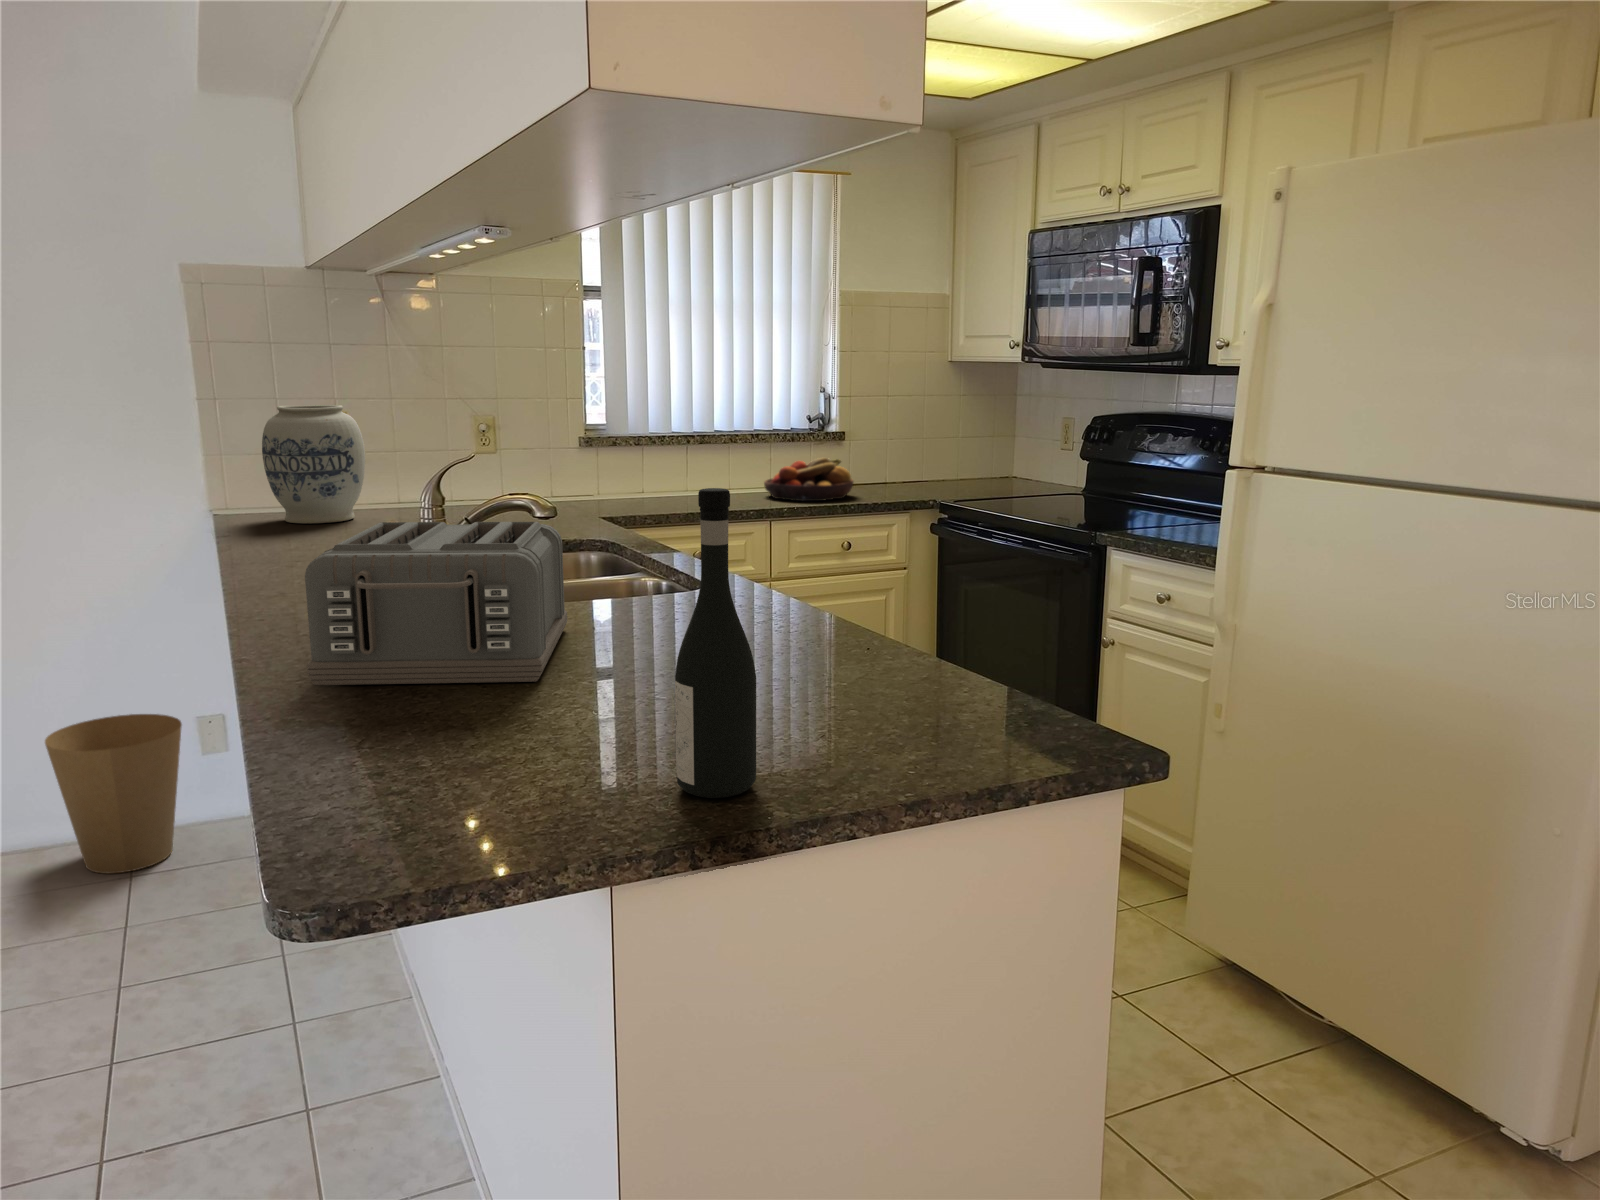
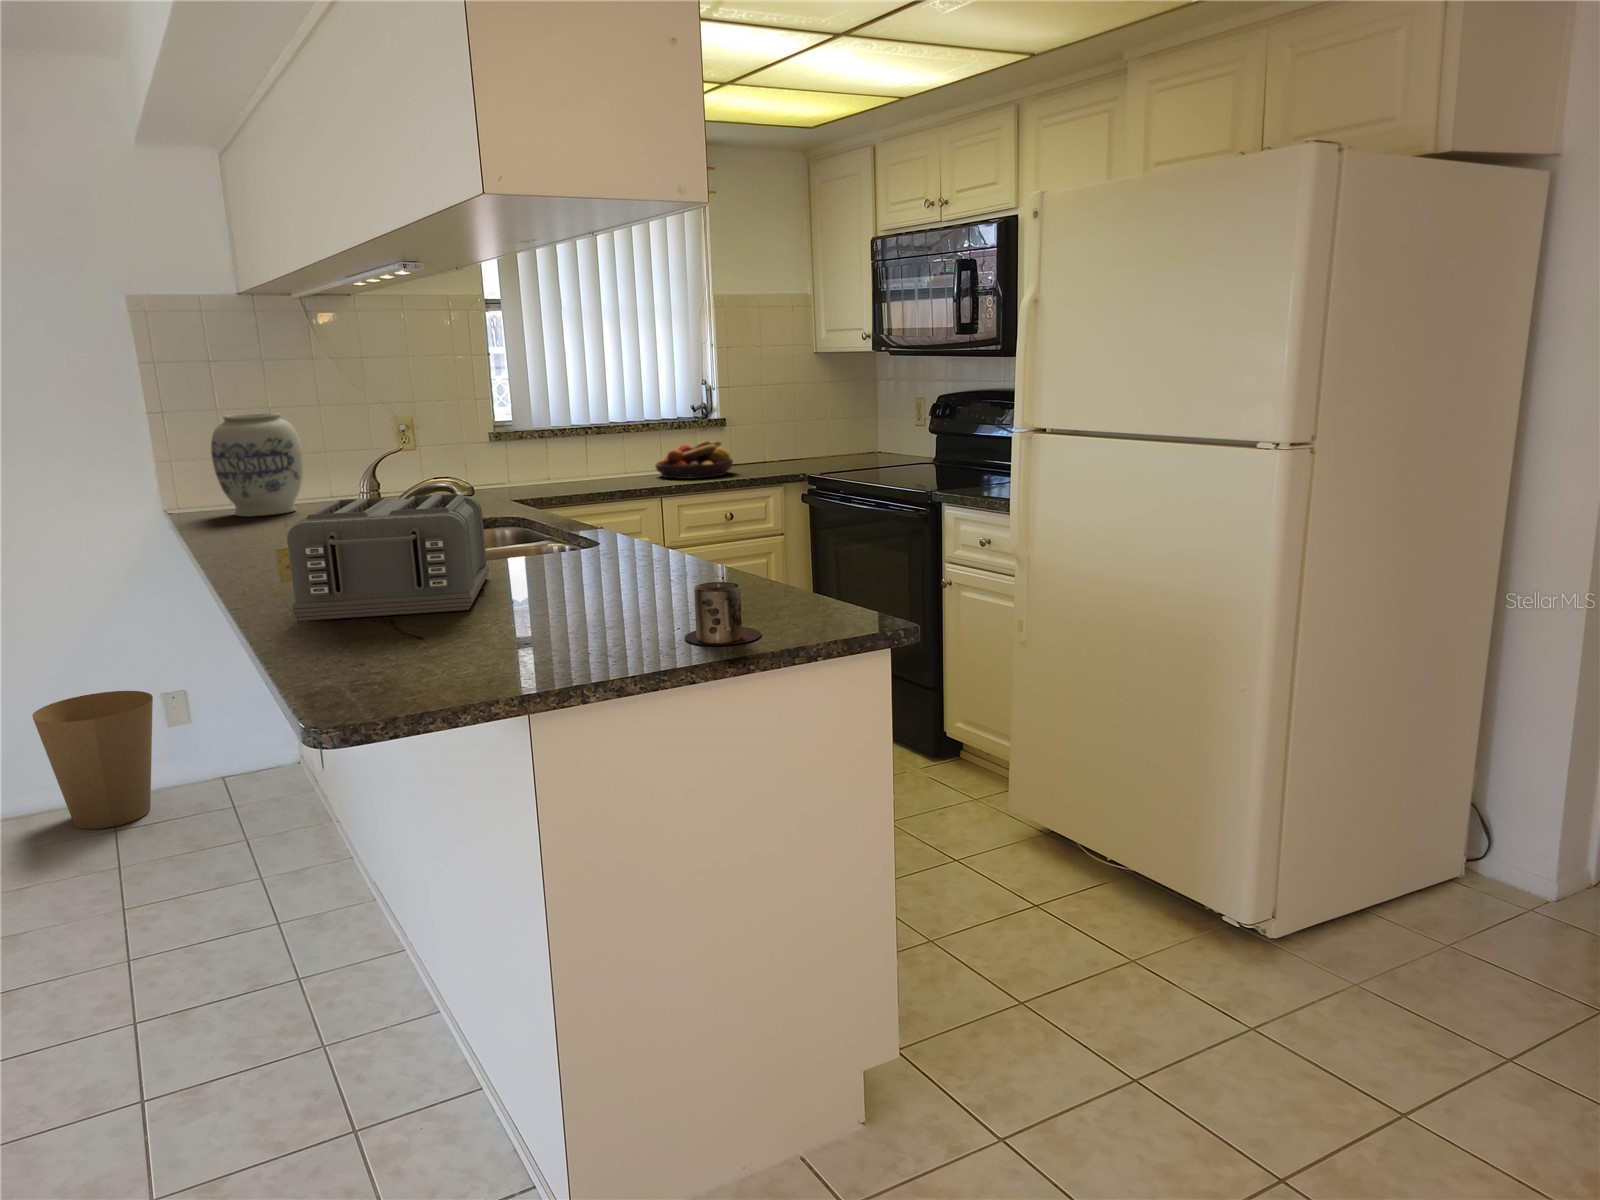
wine bottle: present [675,488,756,798] -> none [566,453,627,664]
mug: none [835,678,945,774] -> present [685,582,761,645]

